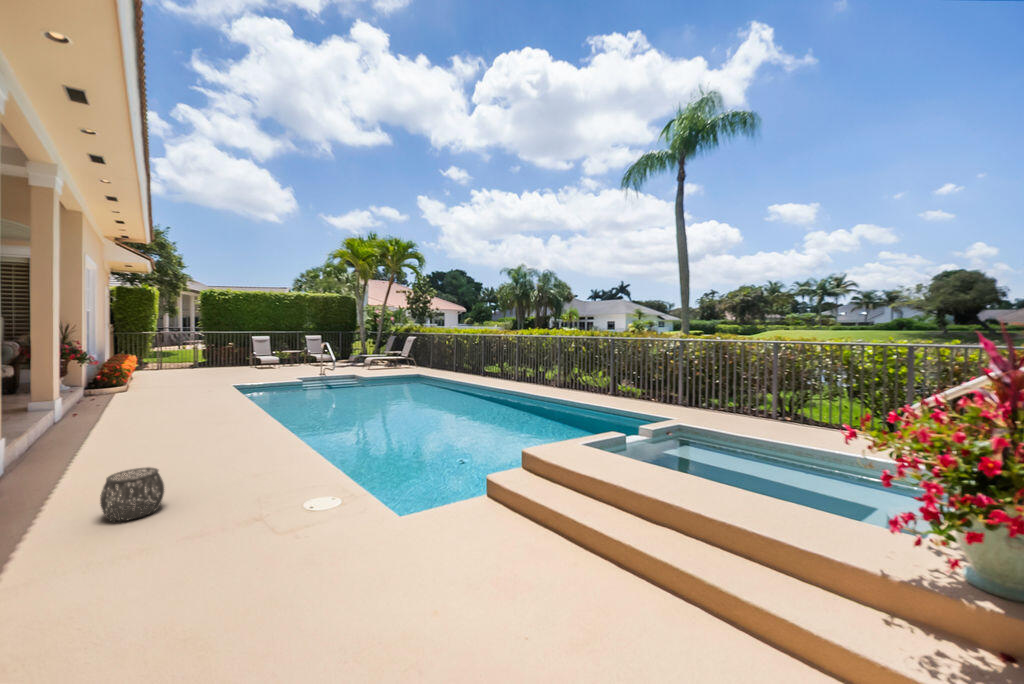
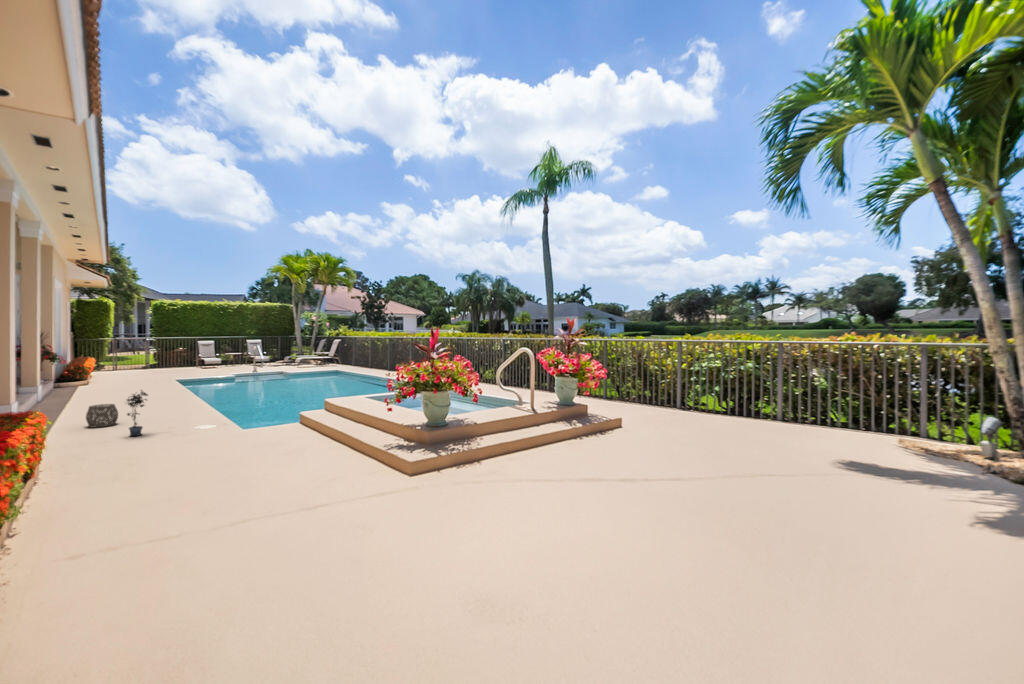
potted plant: none [175,461,232,570] -> present [127,390,148,436]

